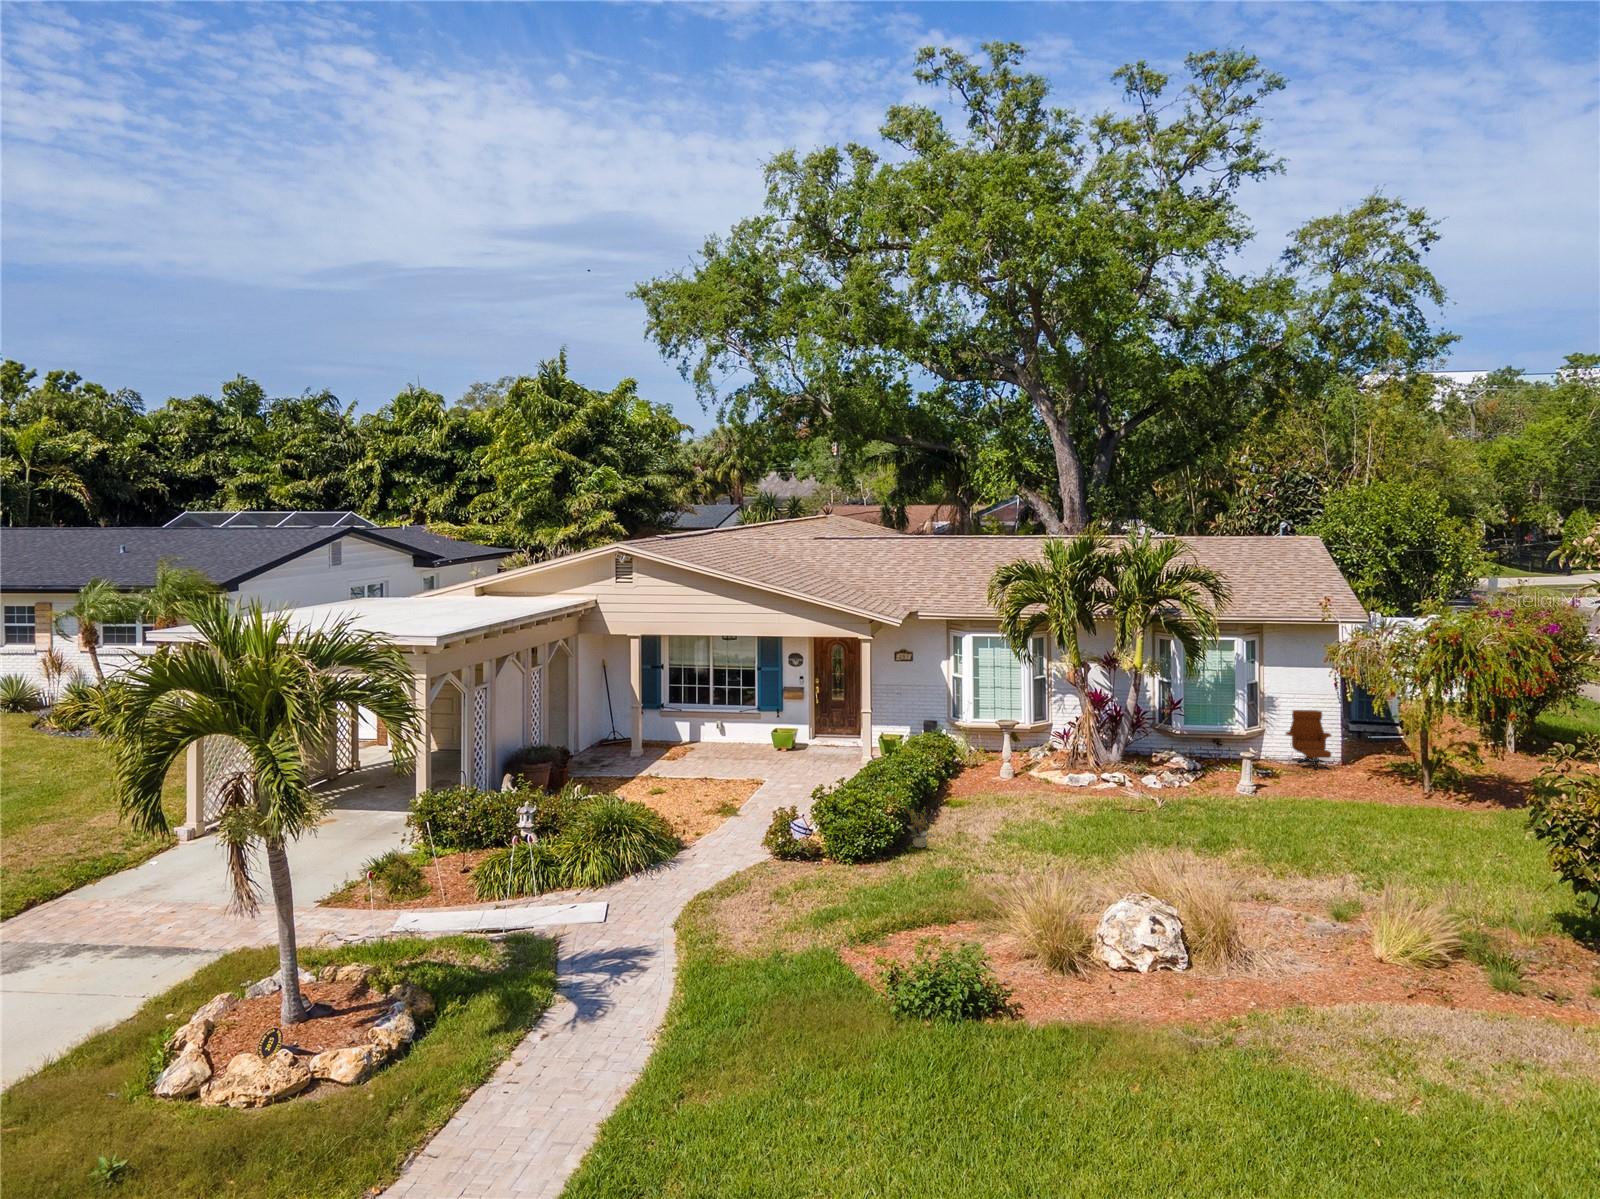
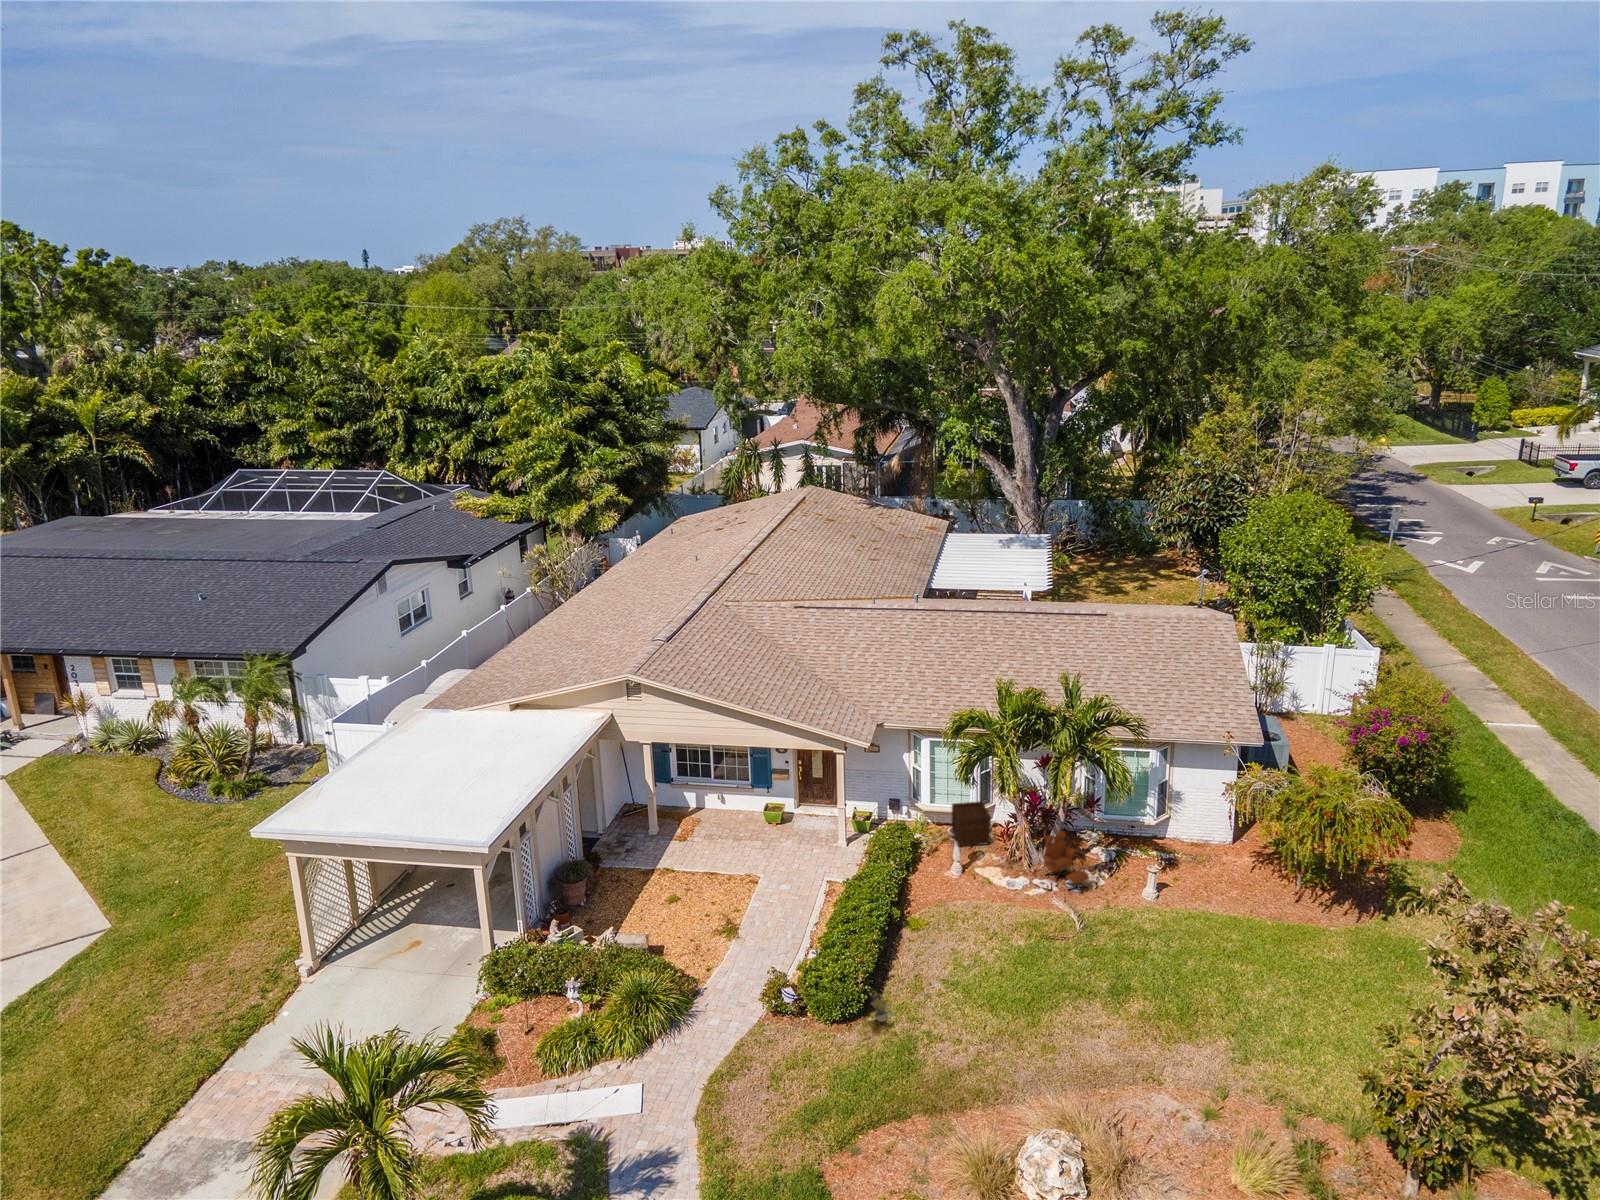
lounge chair: present [1286,710,1331,769] -> present [1042,831,1089,892]
wooden crate: none [999,715,1047,760] -> present [951,801,991,846]

